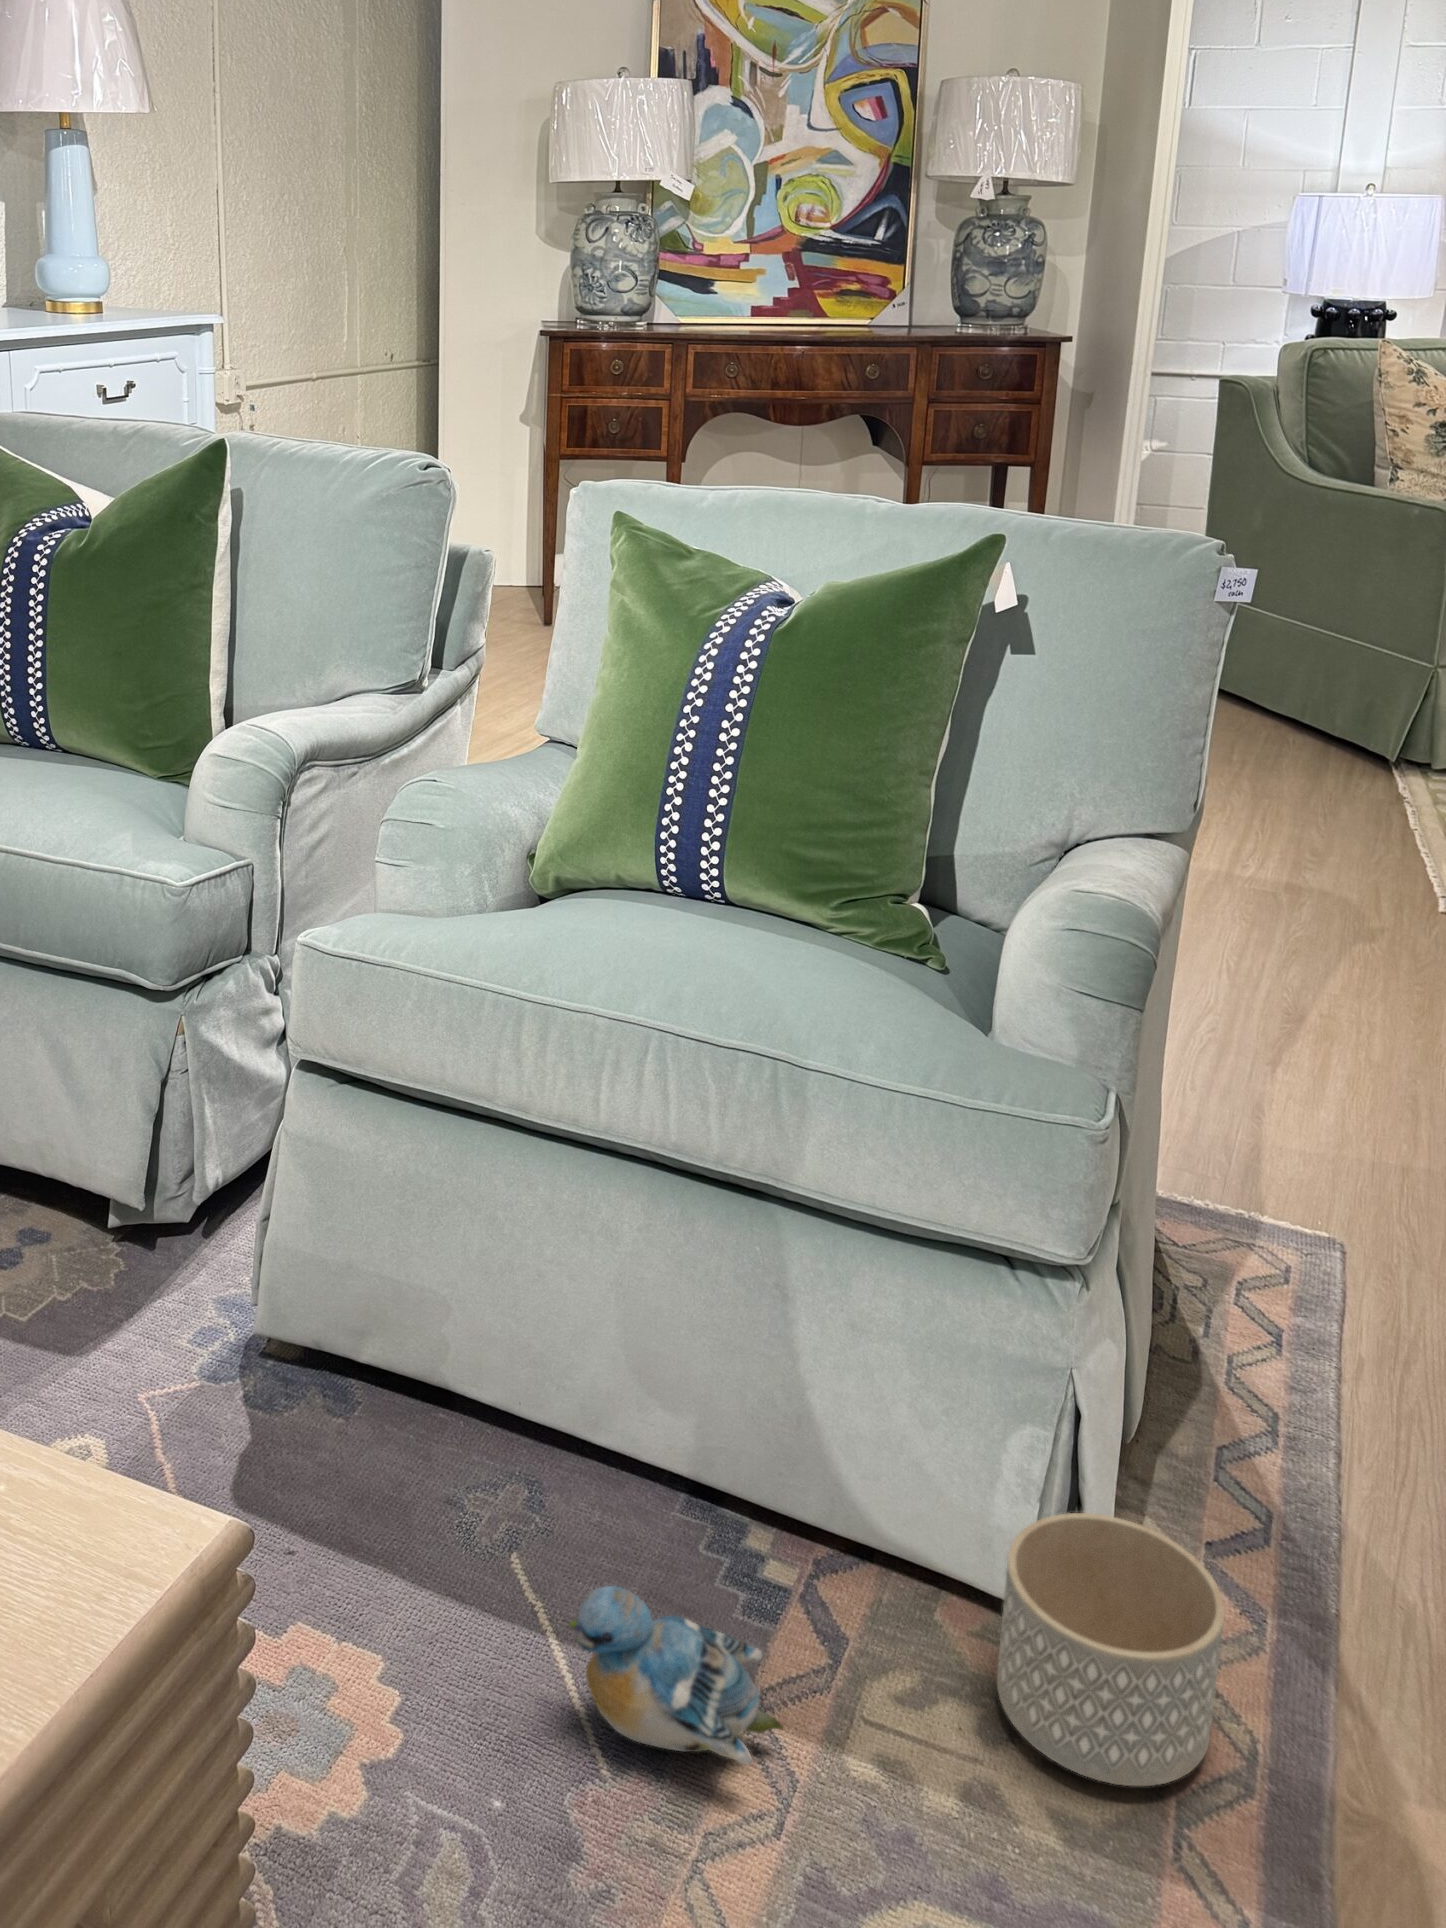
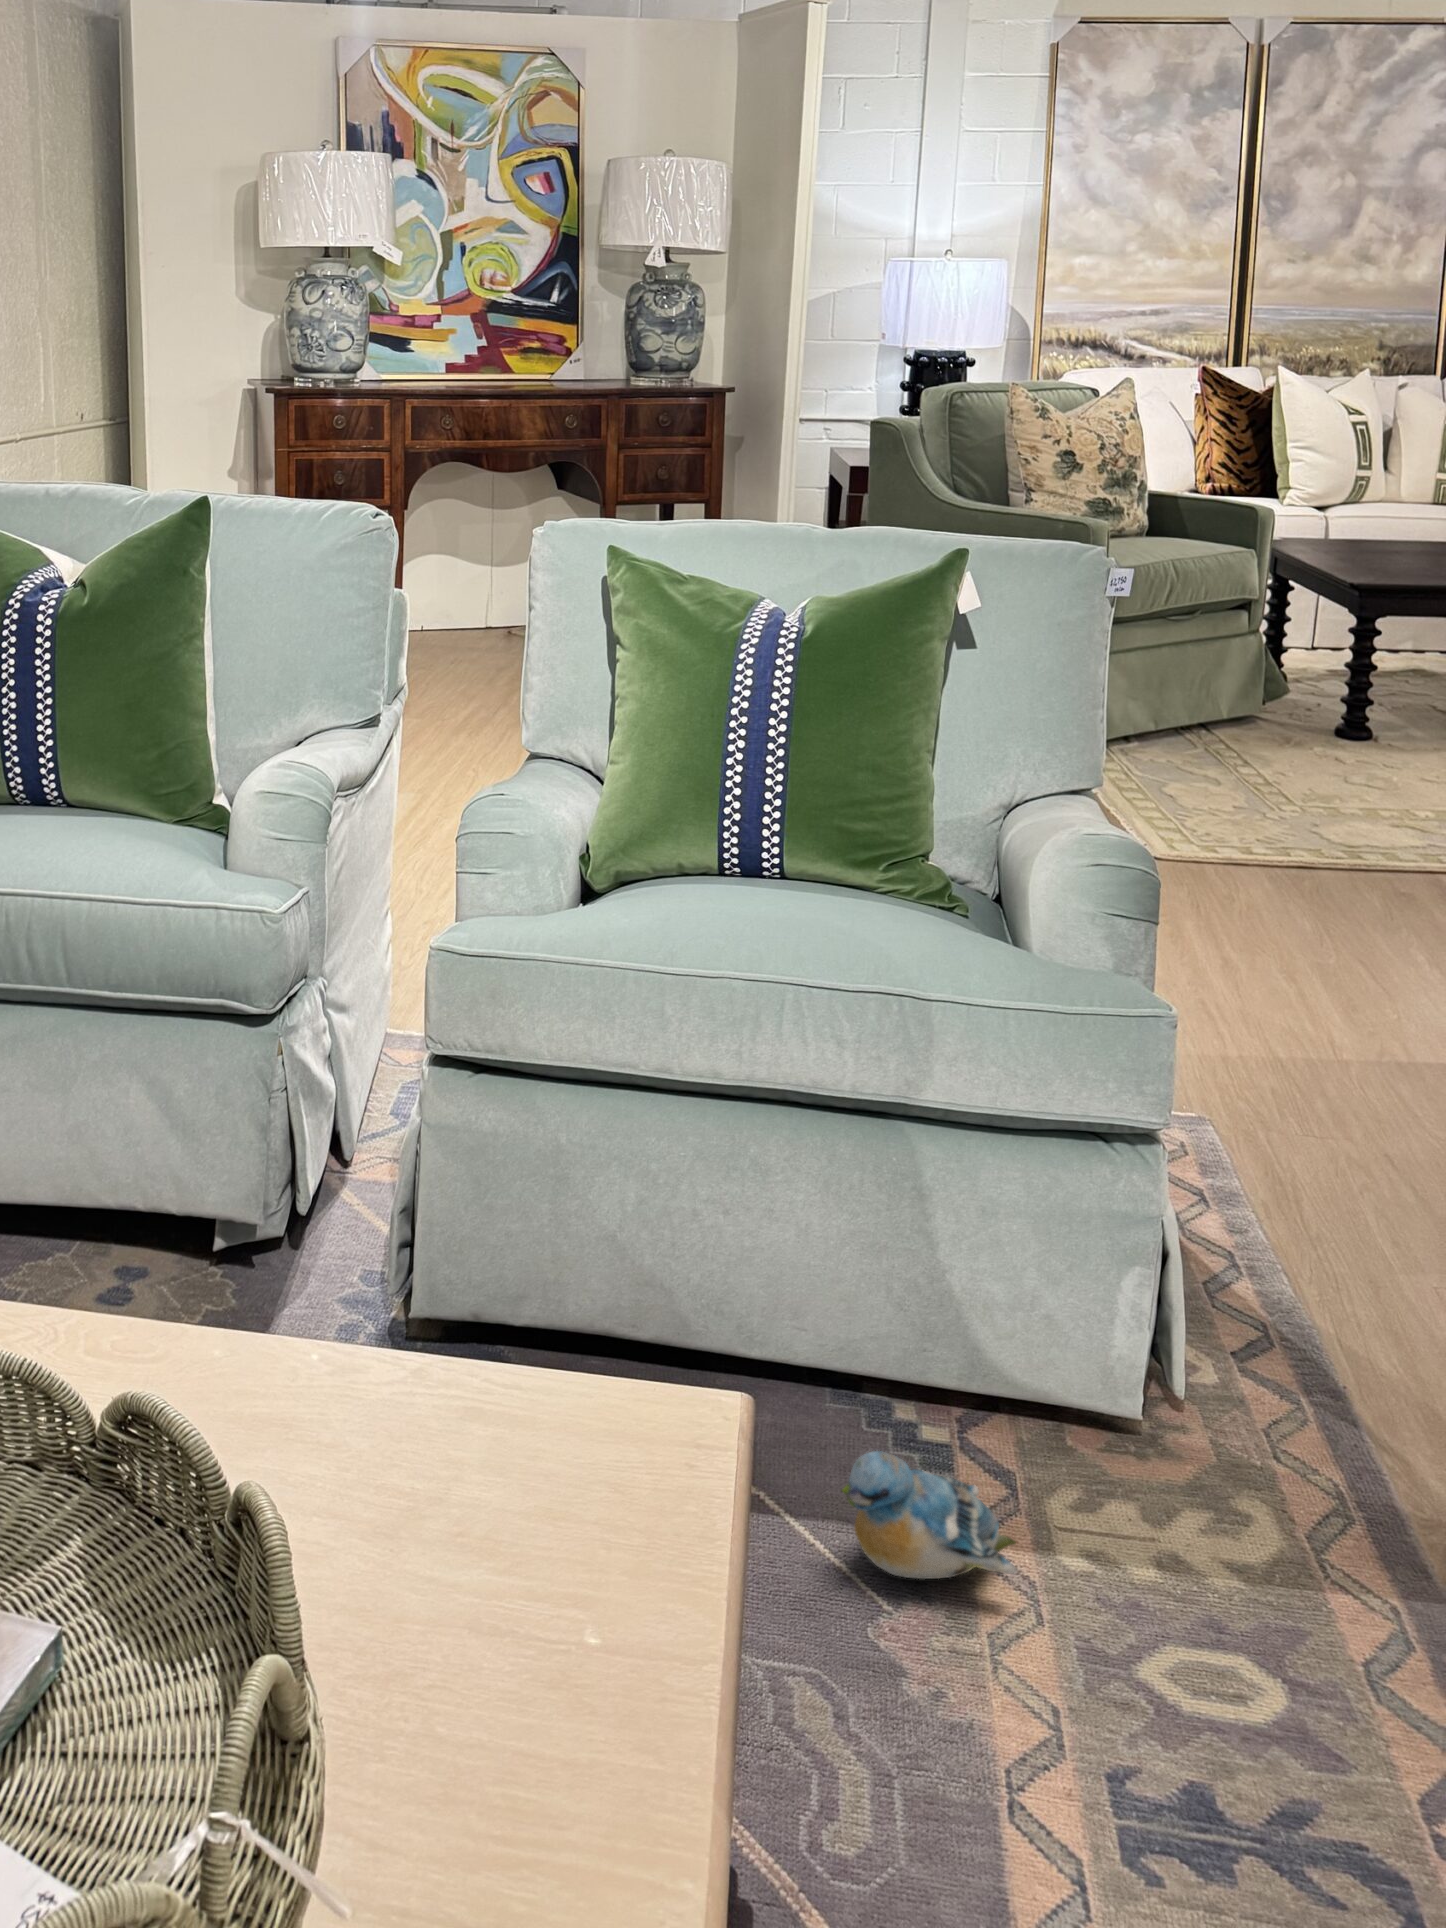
planter: present [997,1513,1225,1786] -> none [1139,1332,1326,1535]

